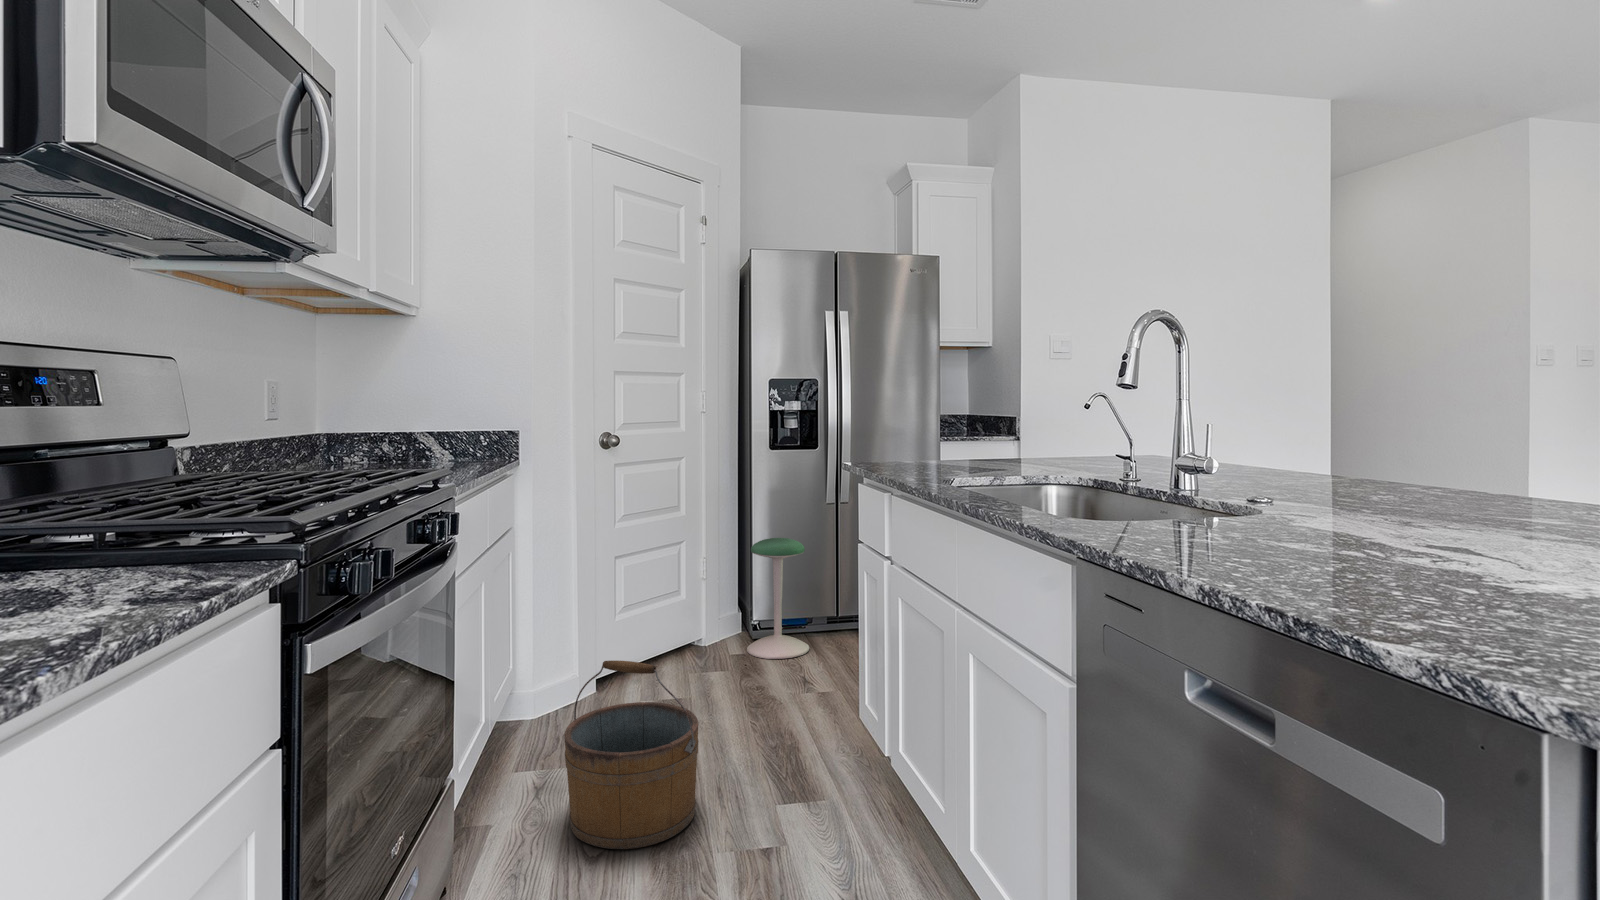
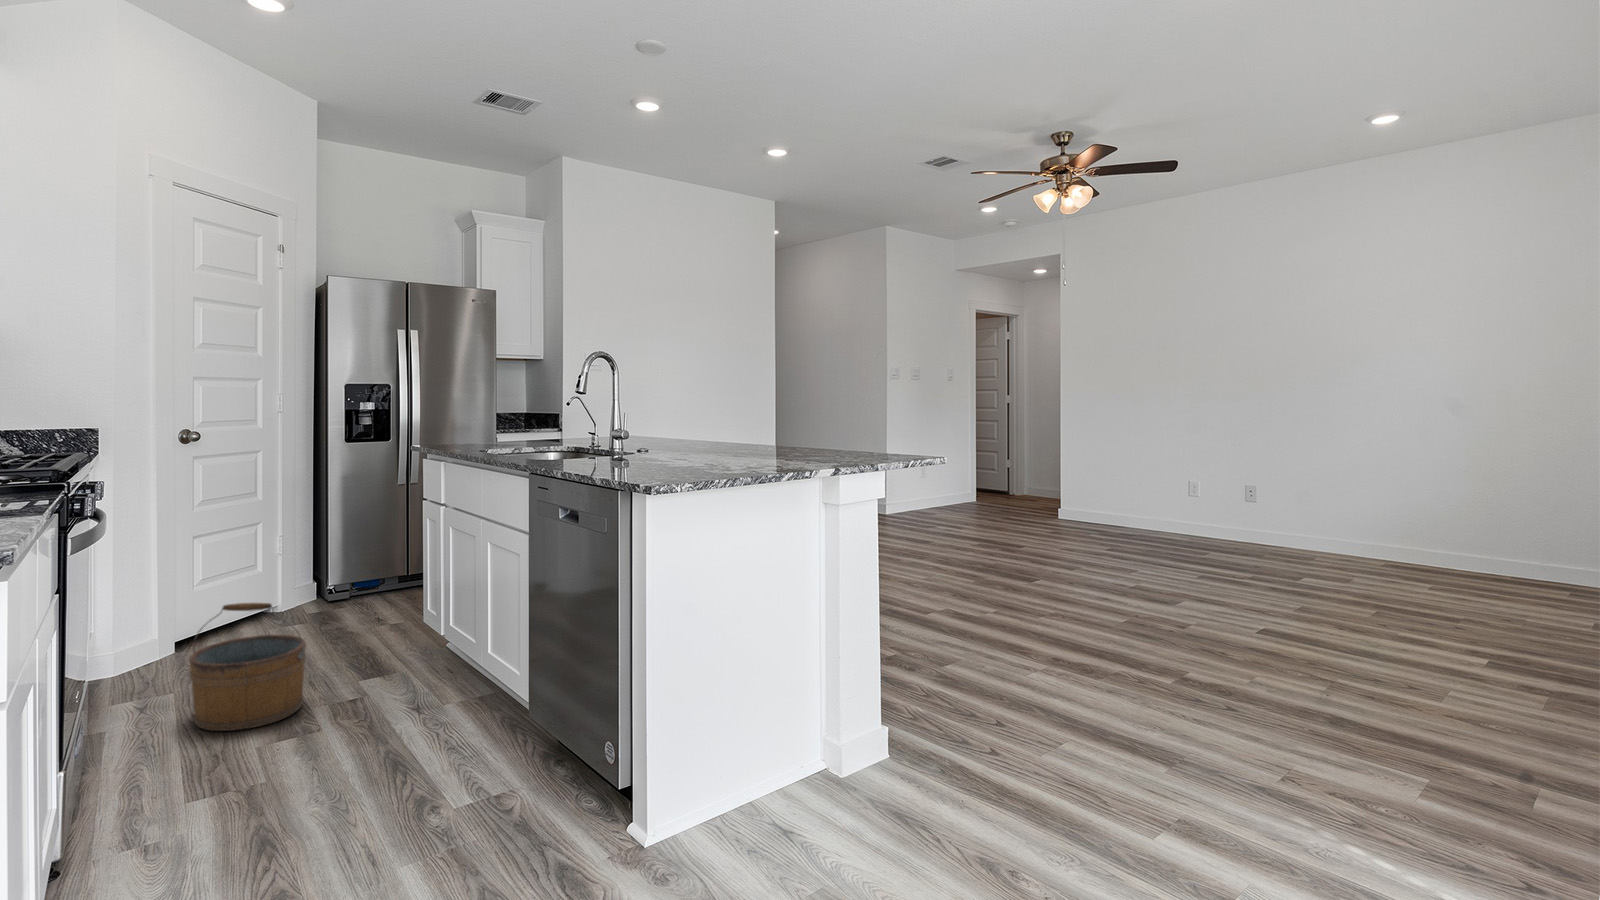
stool: present [747,538,809,659] -> none [324,515,383,612]

